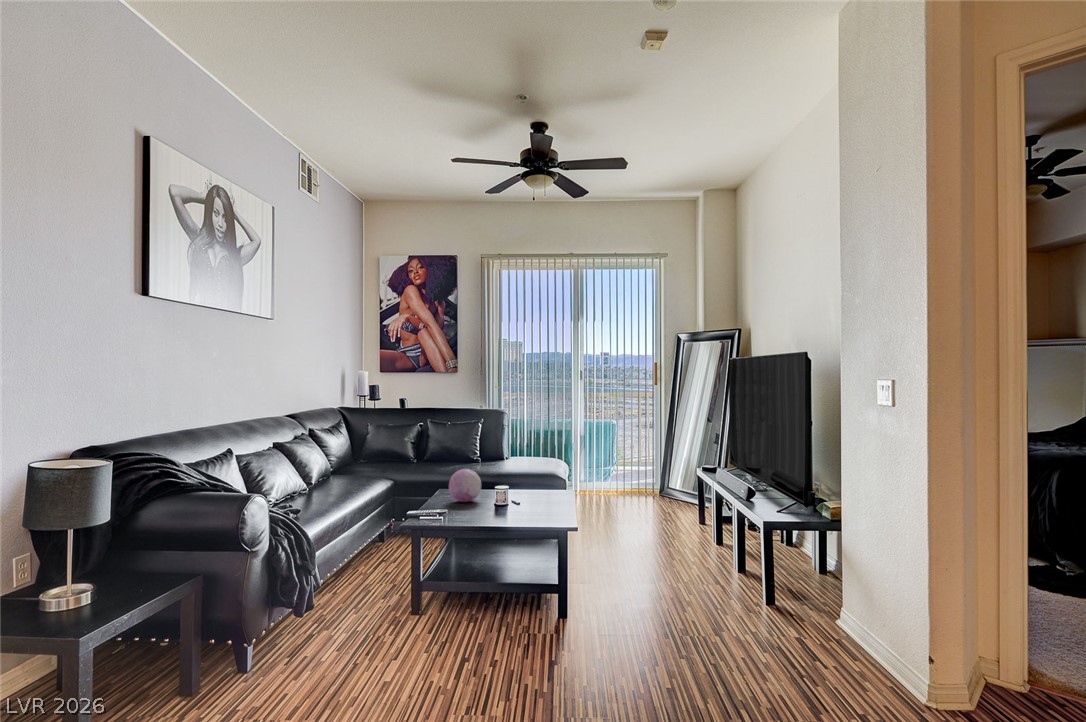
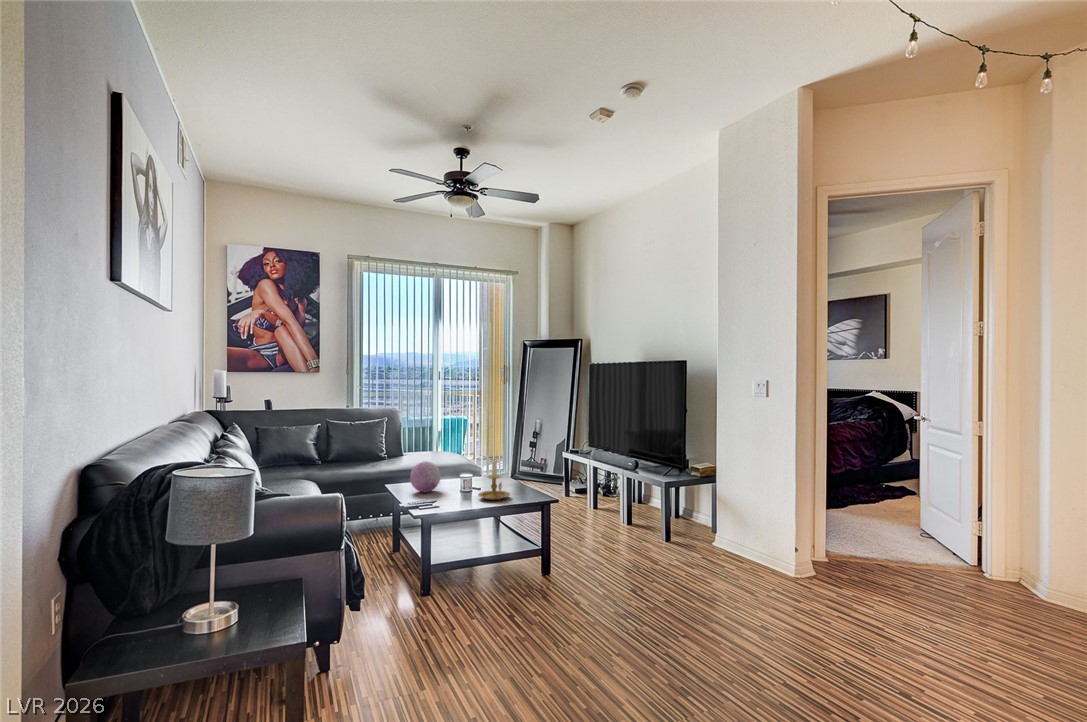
candle holder: none [495,472,532,521] -> present [478,460,510,500]

